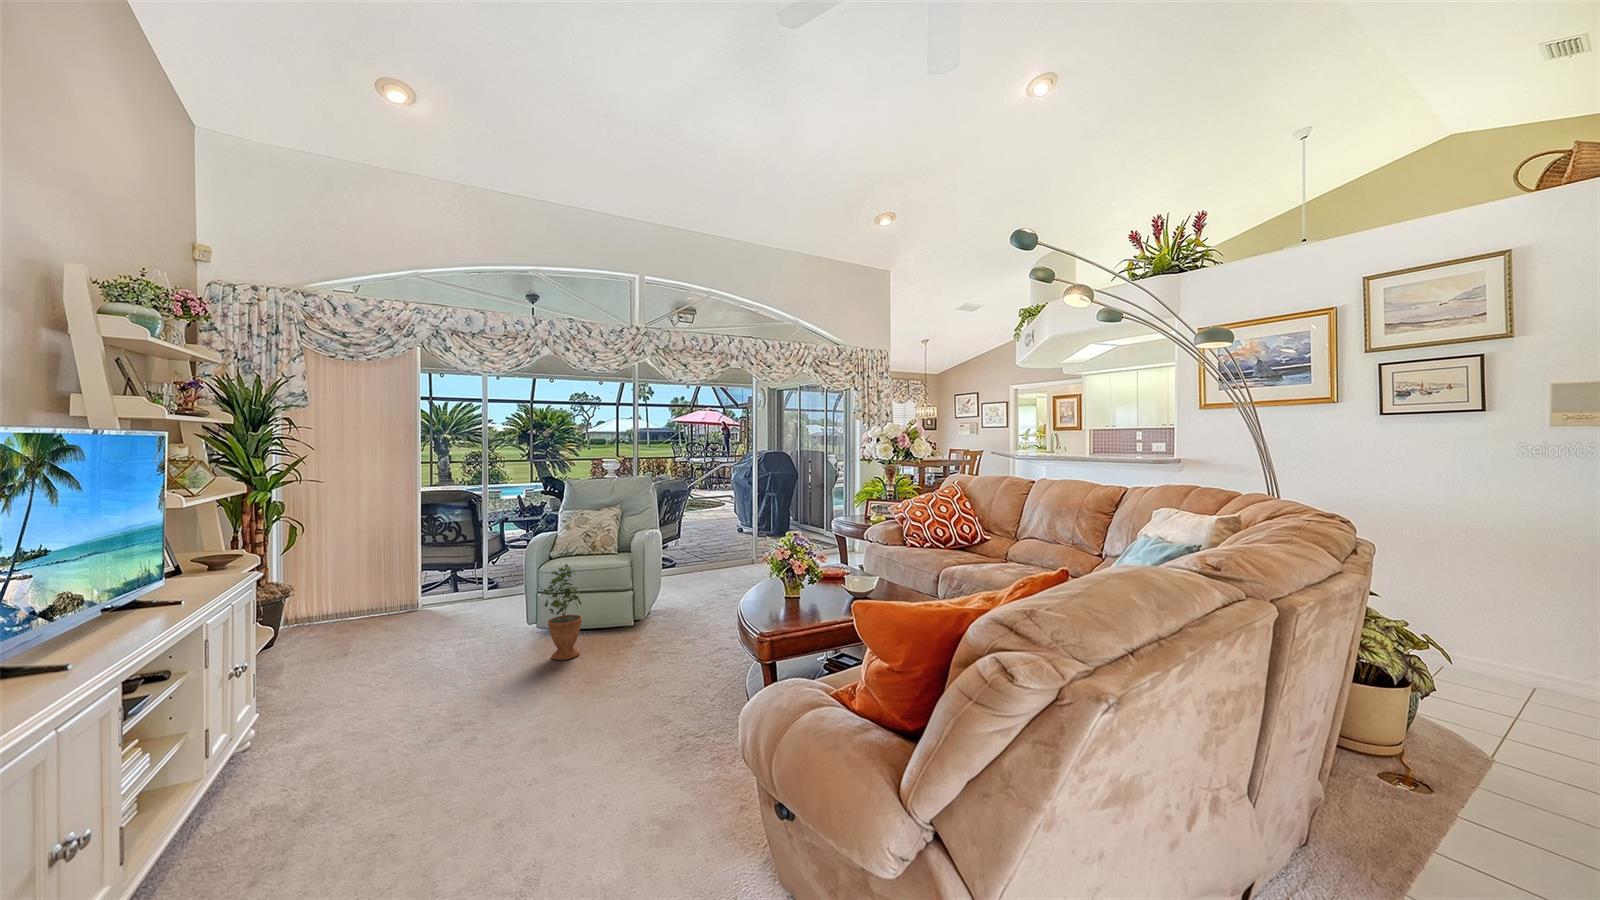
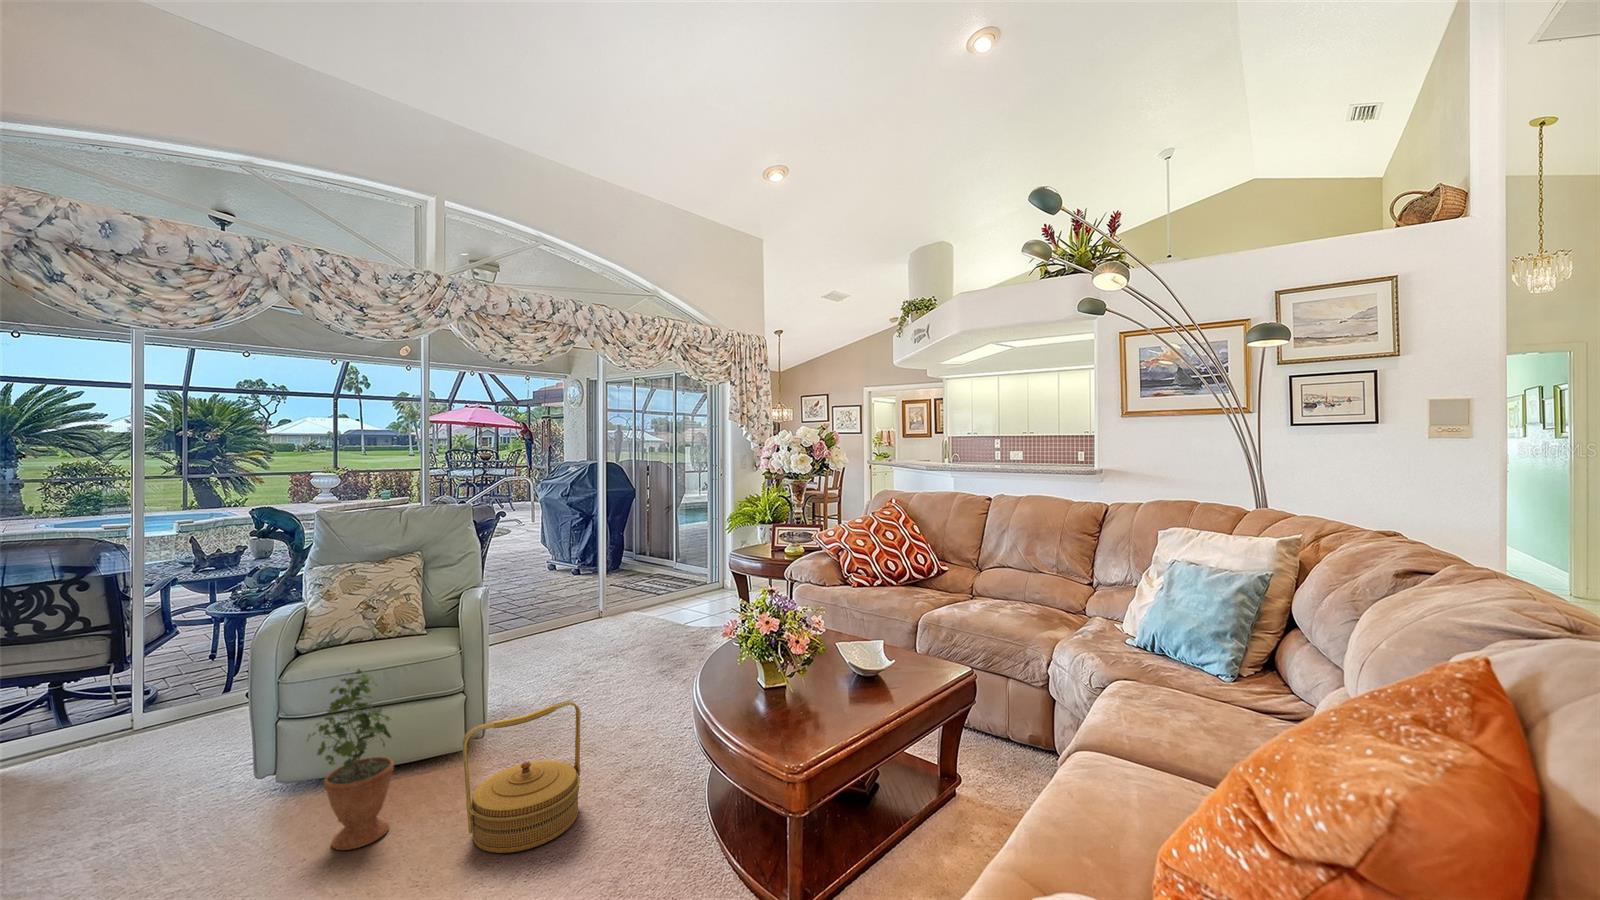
basket: none [610,595,679,674] -> present [462,701,581,853]

